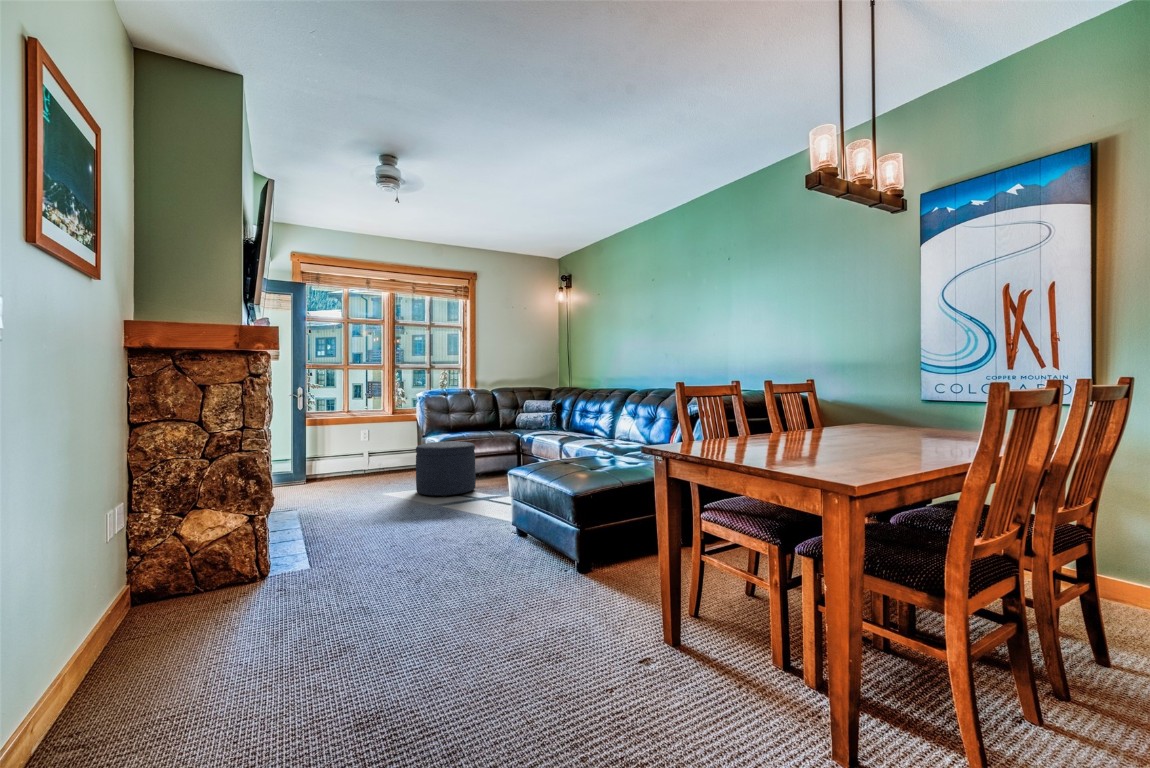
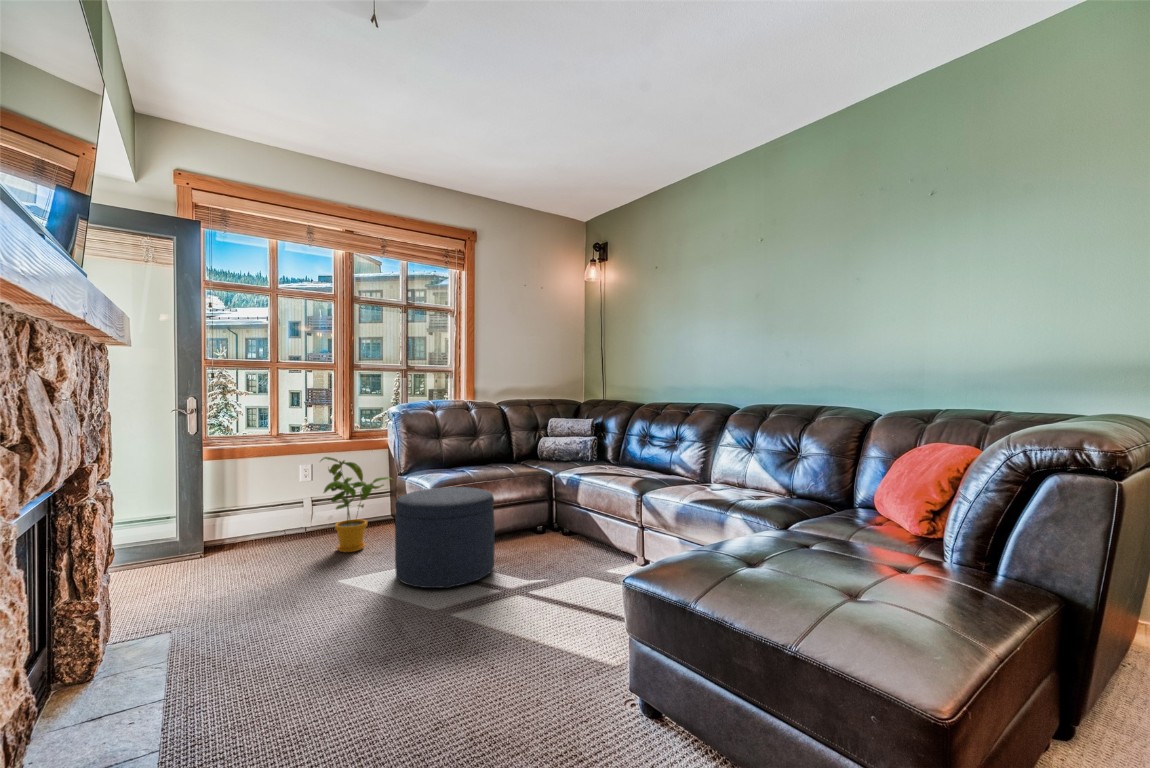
house plant: none [373,424,421,483] -> present [321,457,391,552]

